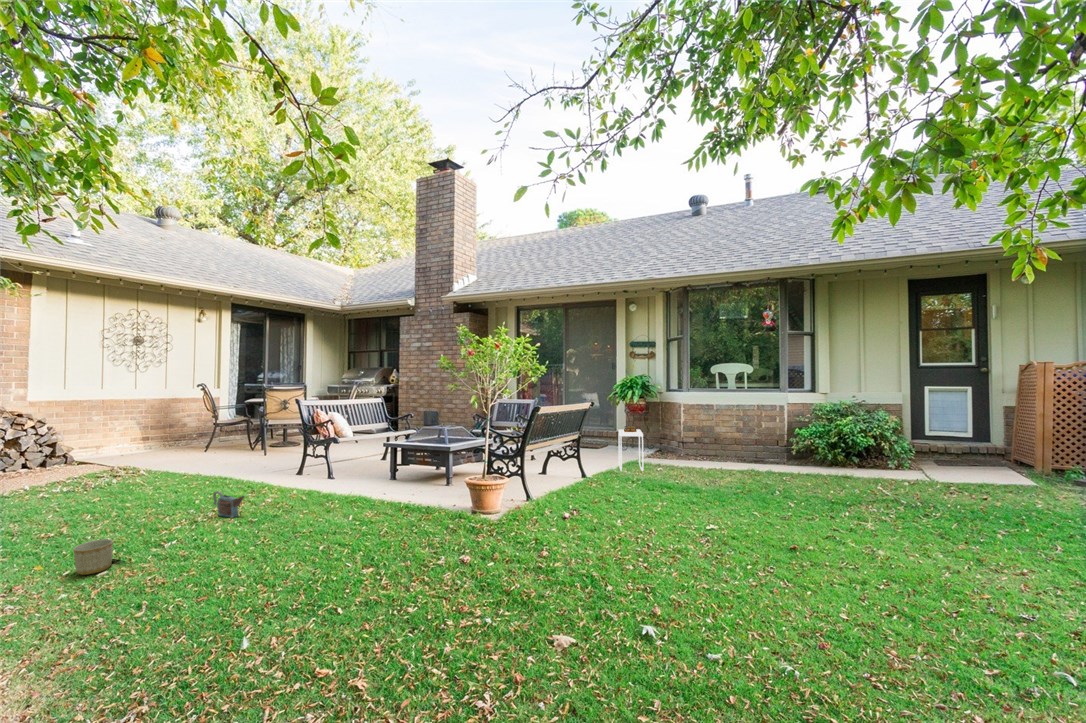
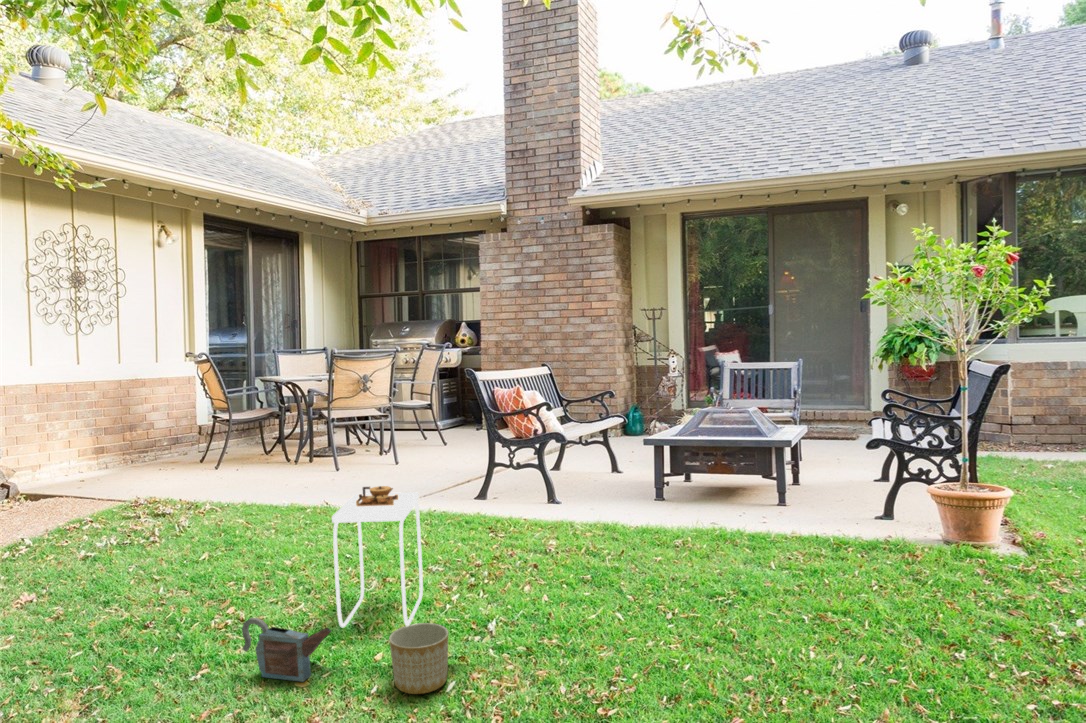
side table: present [618,426,643,471] -> present [332,486,423,627]
watering can: present [213,491,244,517] -> present [242,618,332,682]

